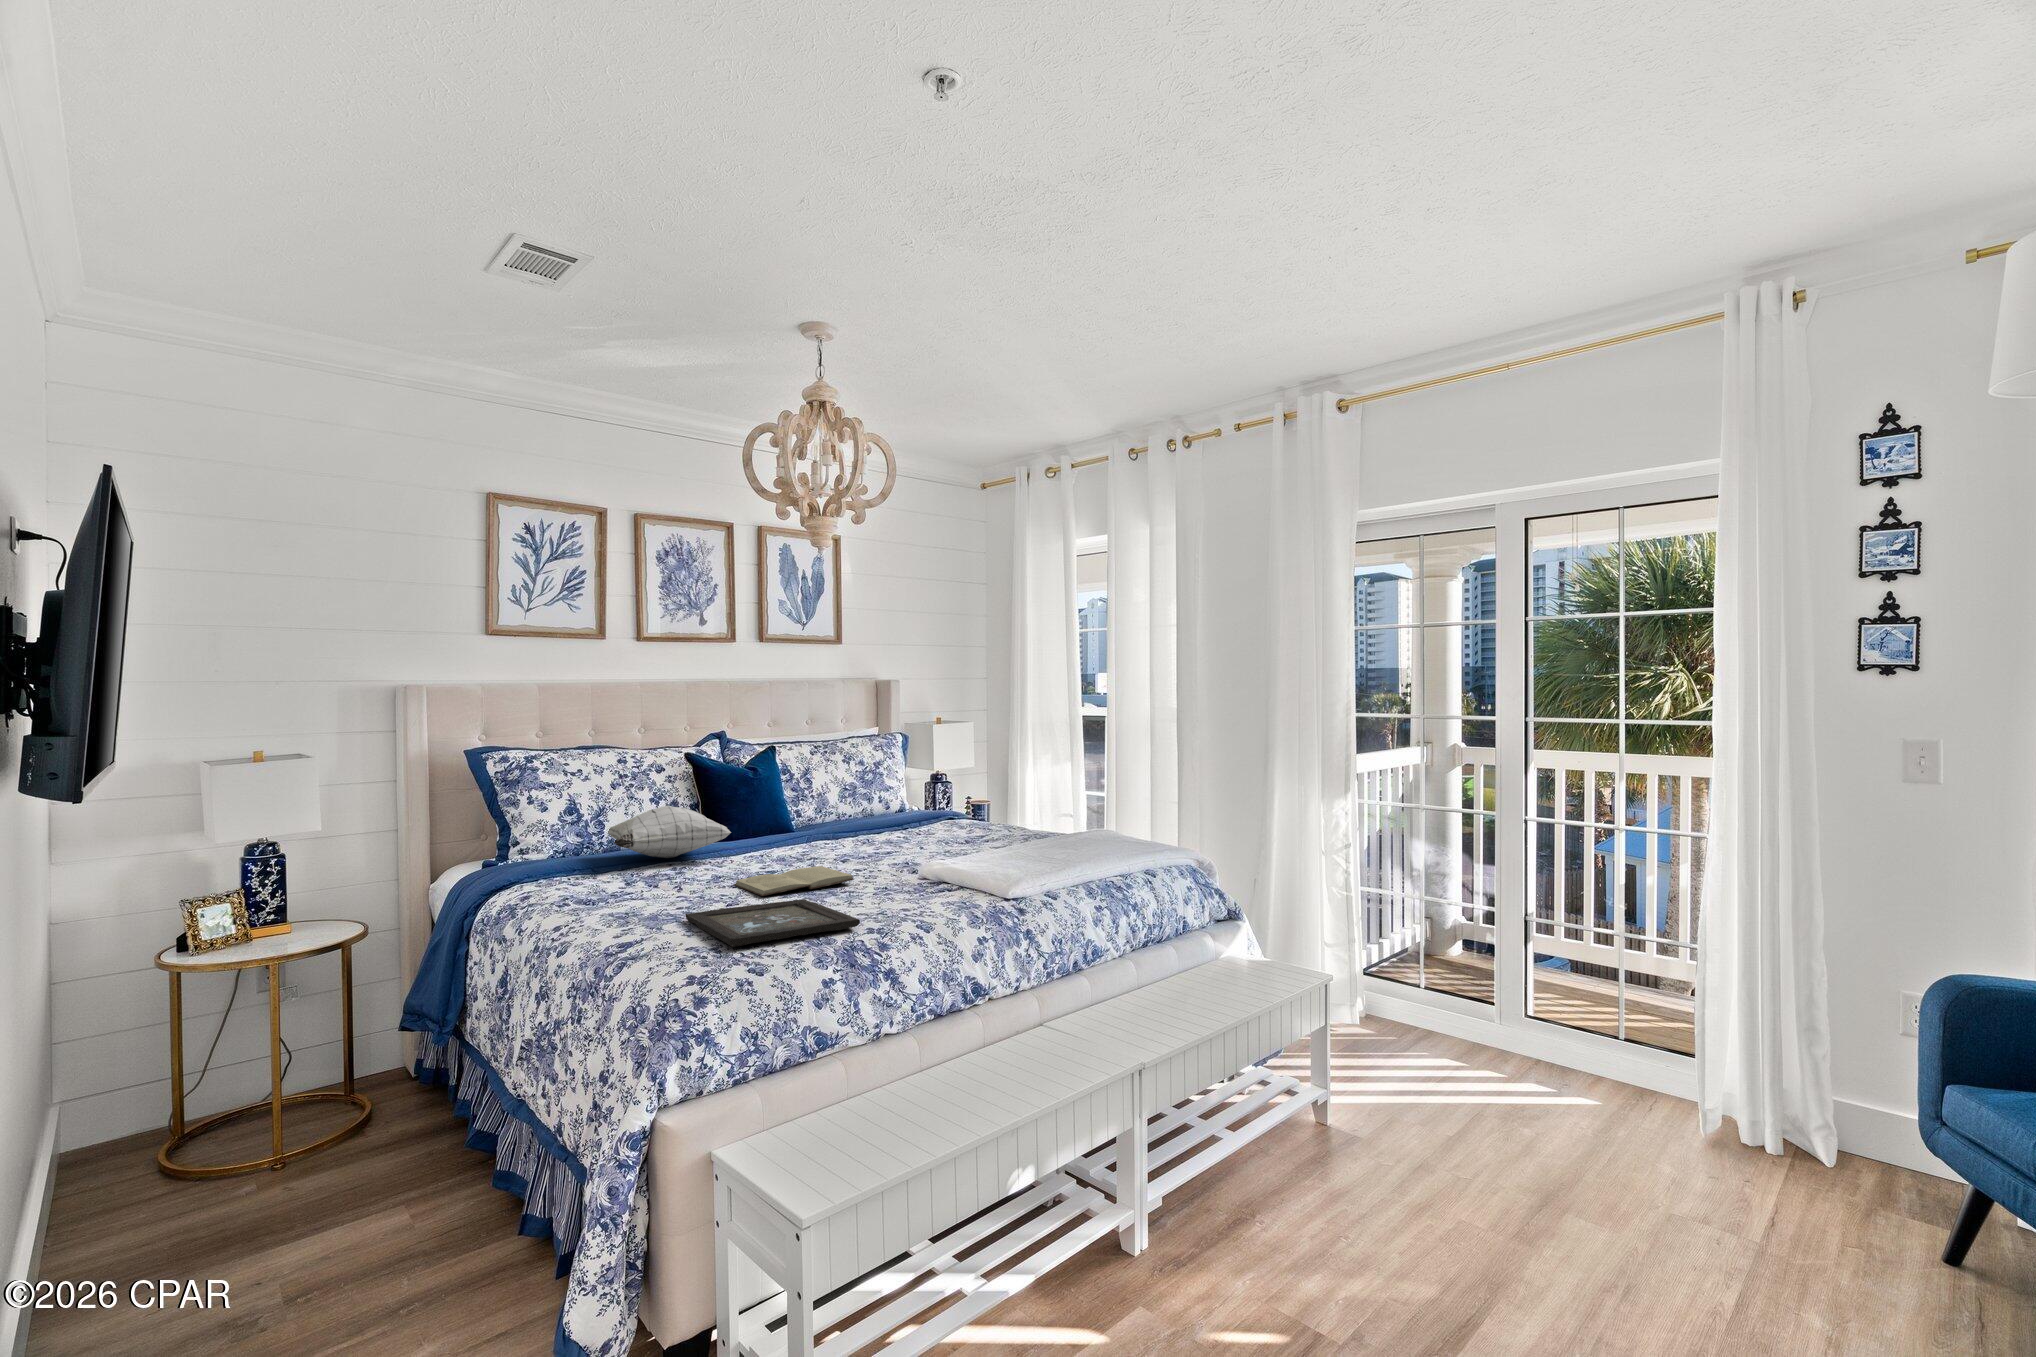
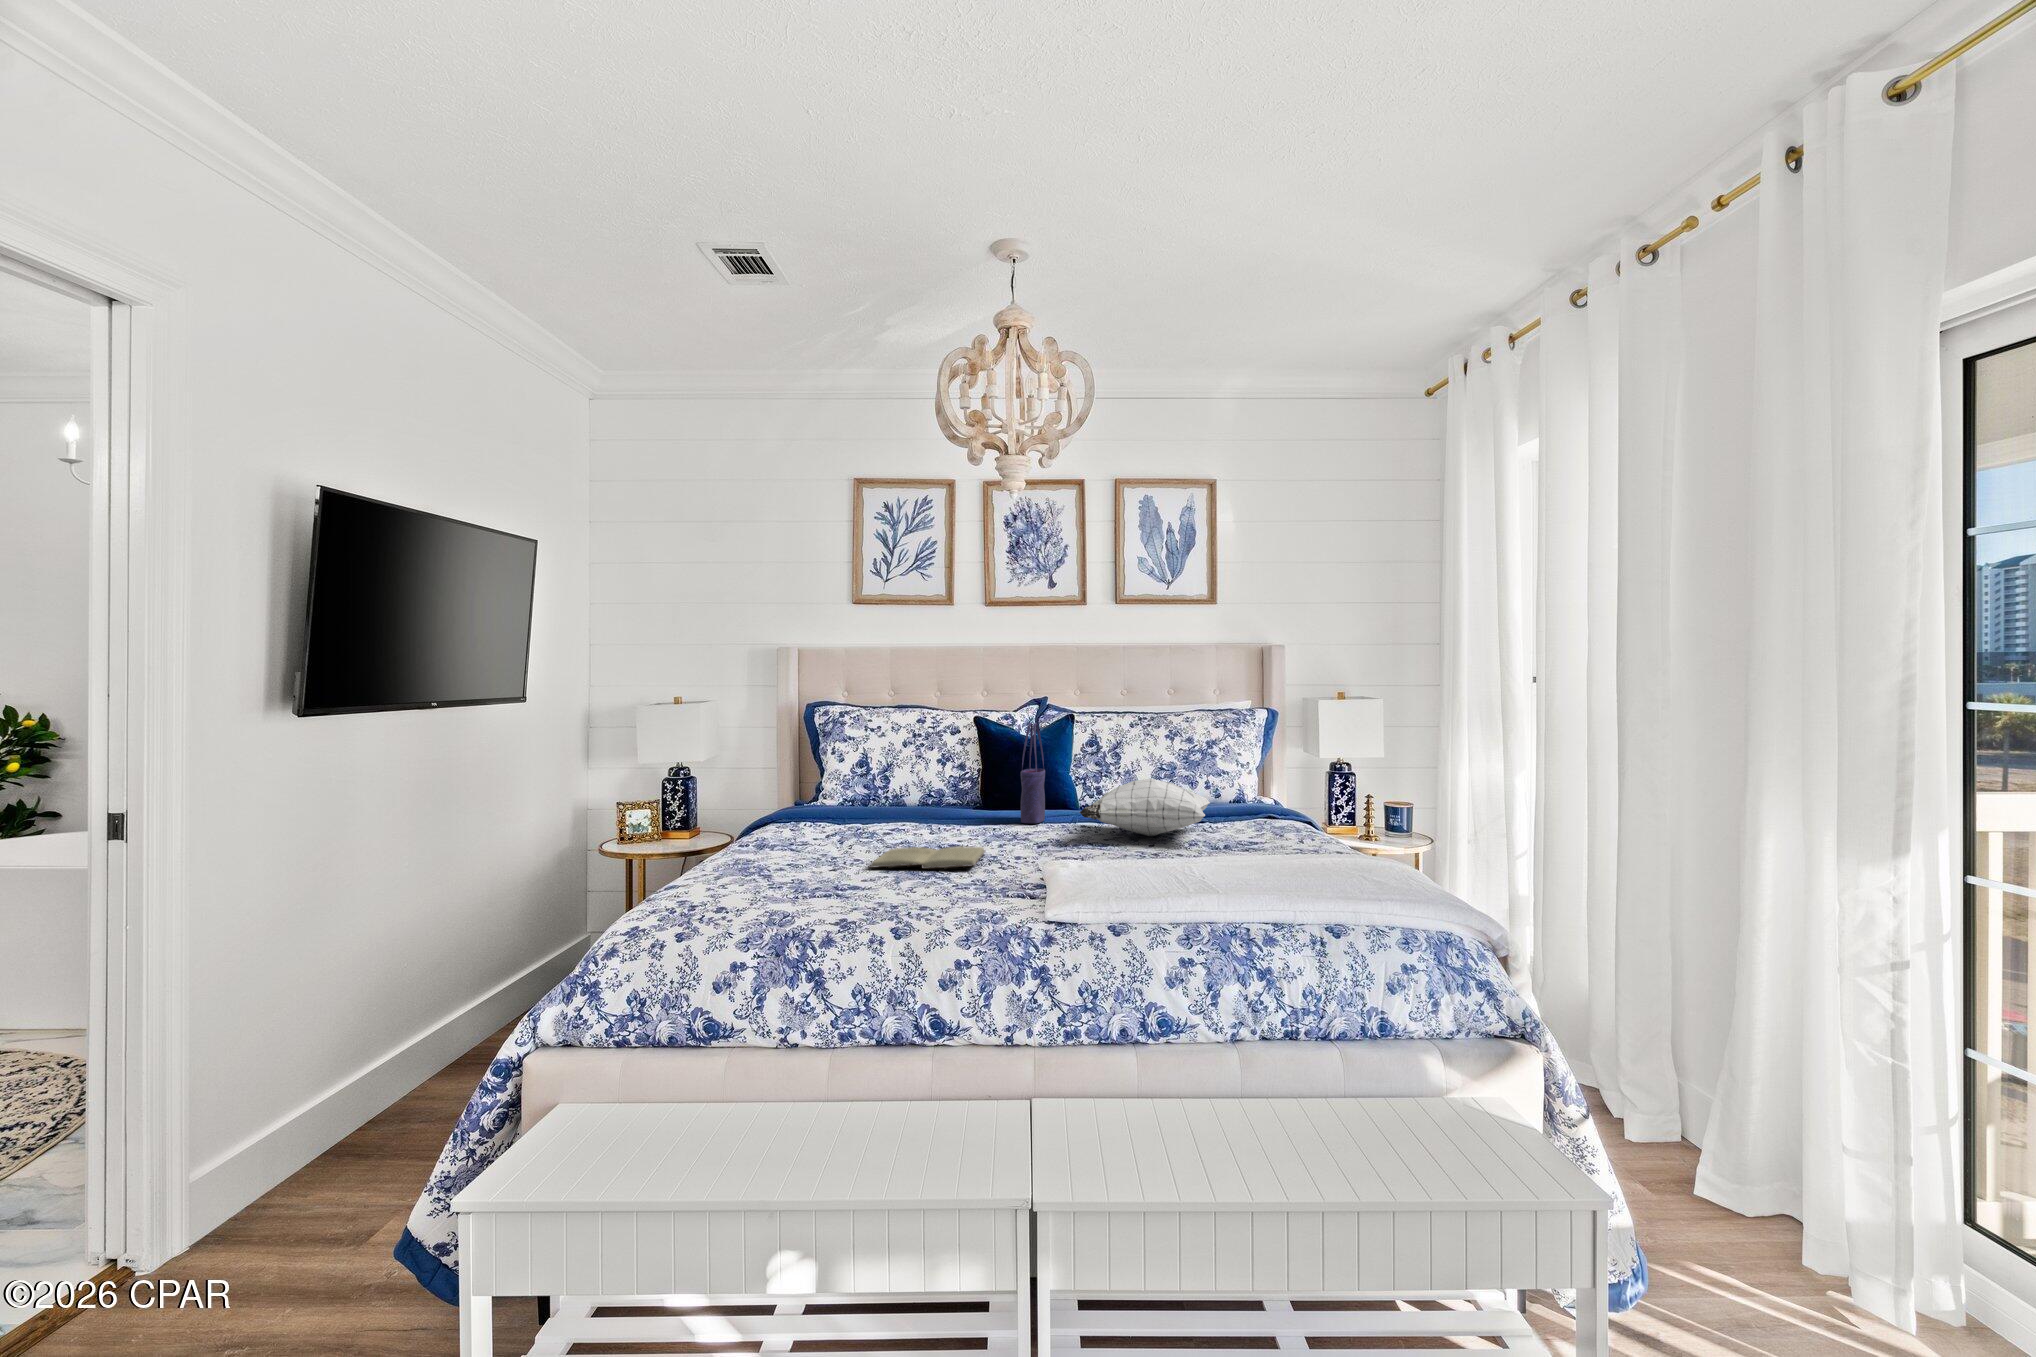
tote bag: none [766,753,791,847] -> present [1021,723,1045,823]
pillow: present [608,806,731,858] -> present [1079,778,1210,836]
tray: present [685,899,860,947] -> none [699,872,883,914]

